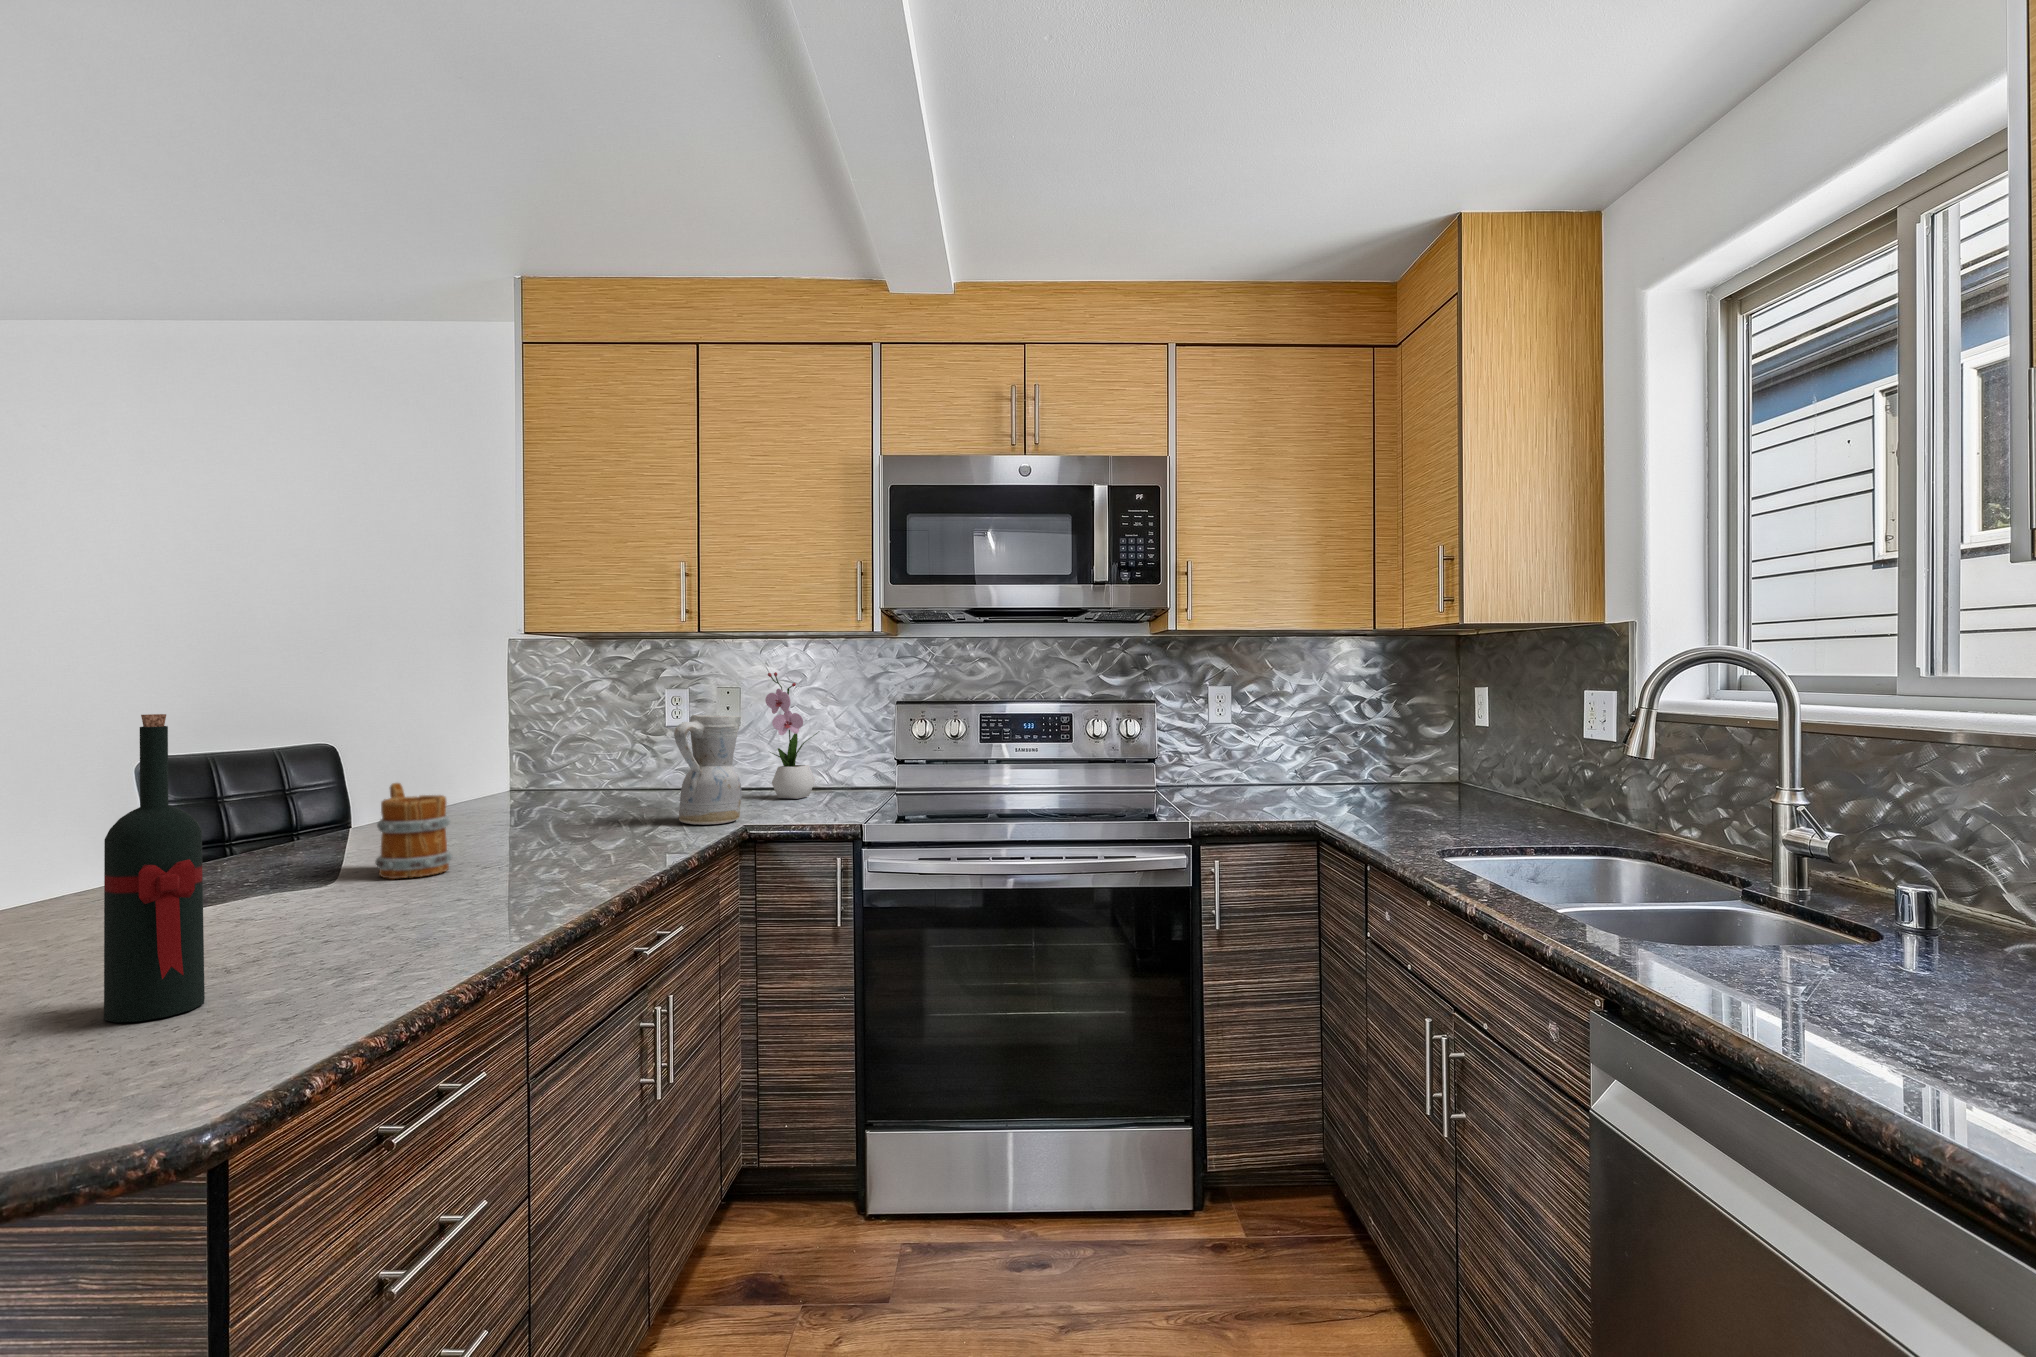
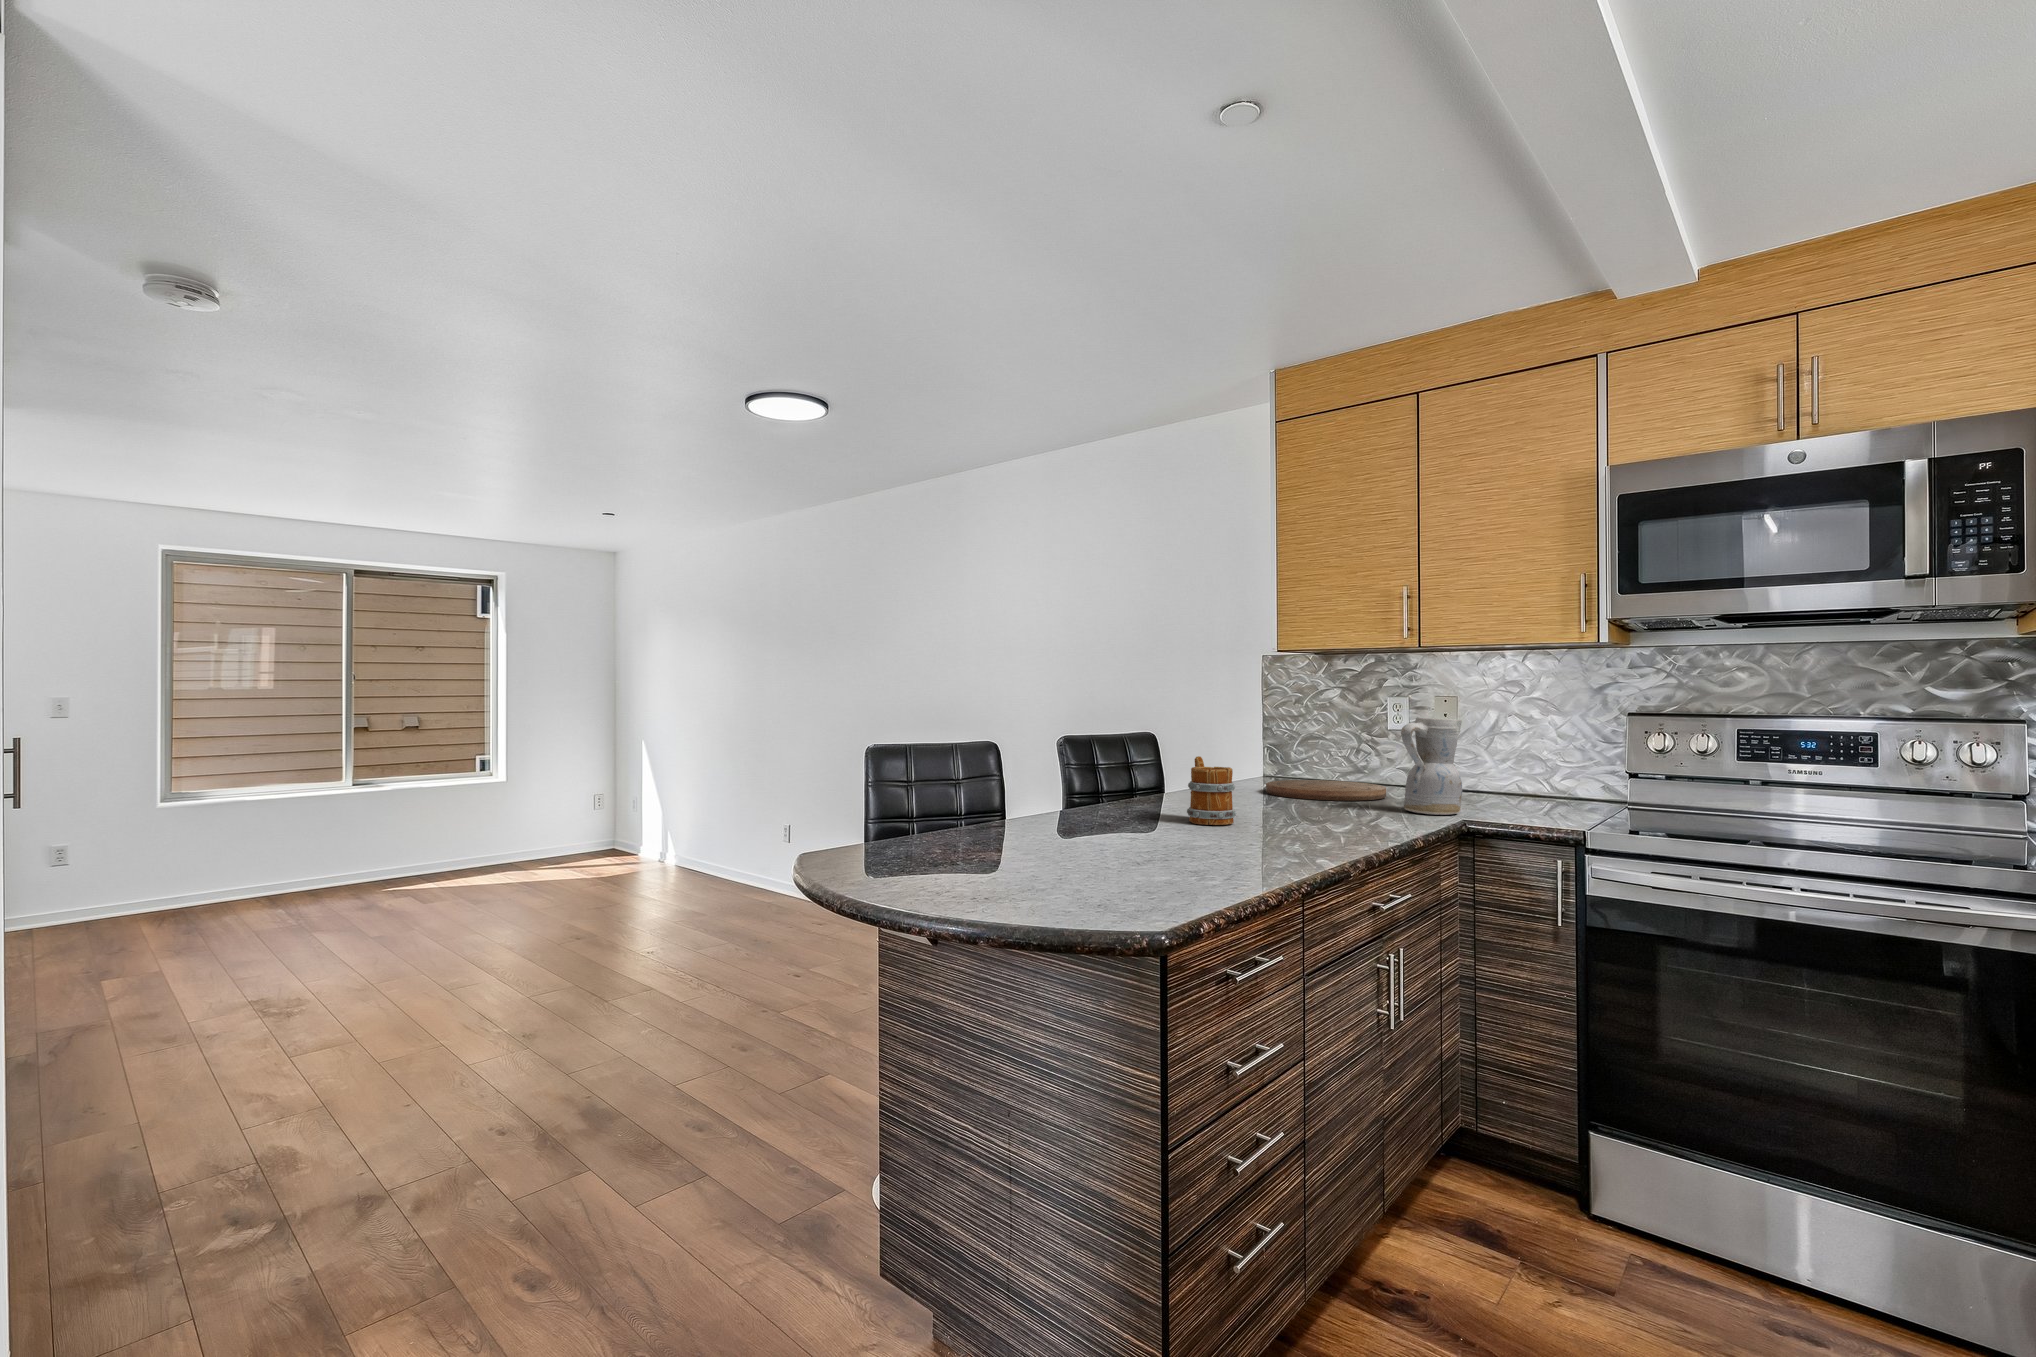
flower arrangement: present [765,672,817,799] -> none [1484,682,1541,803]
wine bottle: present [104,714,205,1022] -> none [1074,695,1120,877]
cutting board: none [512,790,662,818] -> present [1266,780,1386,801]

